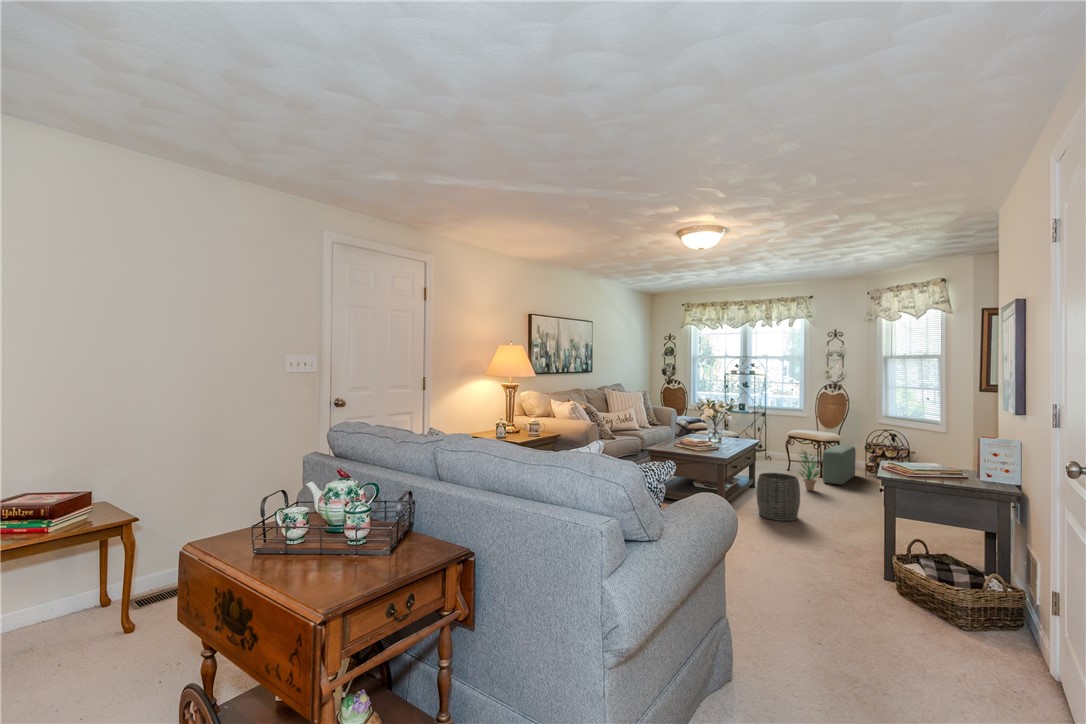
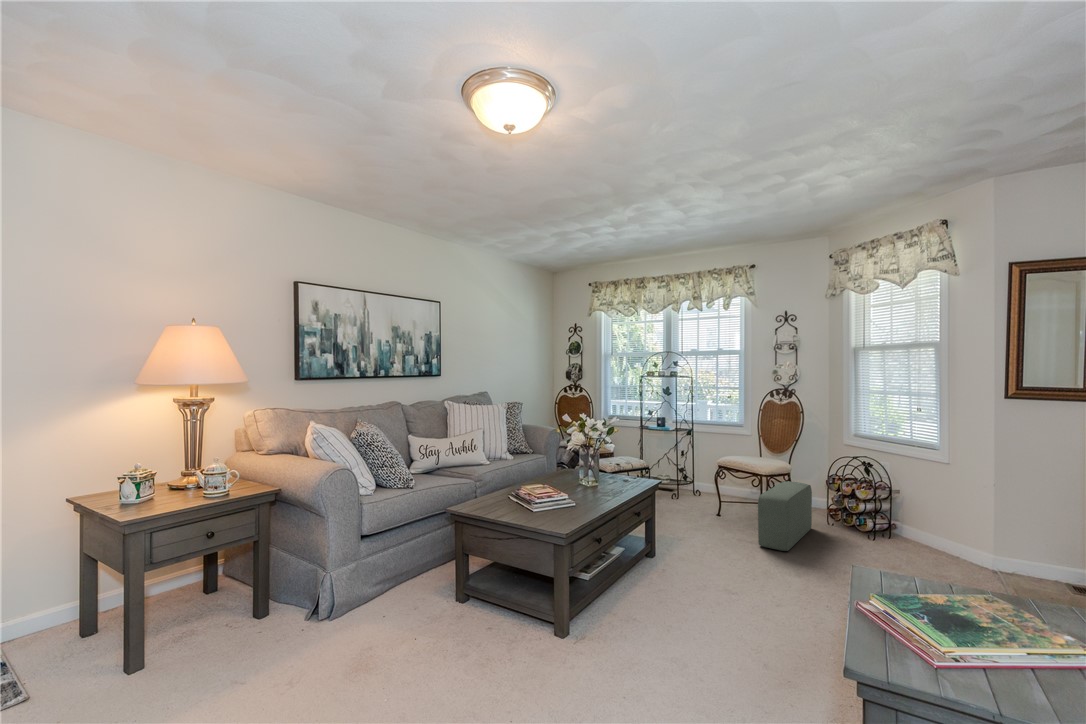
potted plant: present [798,451,820,491] -> none [710,495,752,567]
woven basket: present [757,473,800,521] -> none [608,556,686,665]

